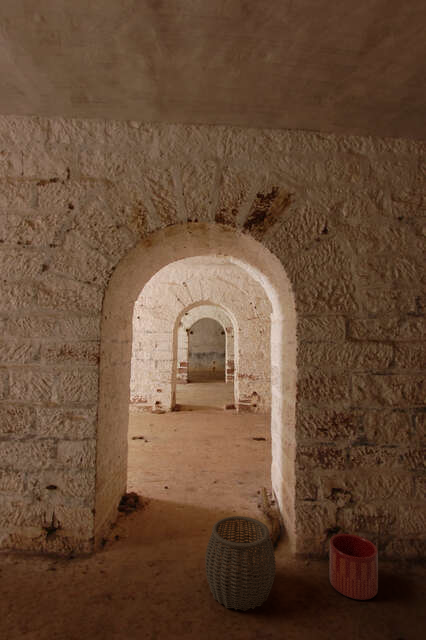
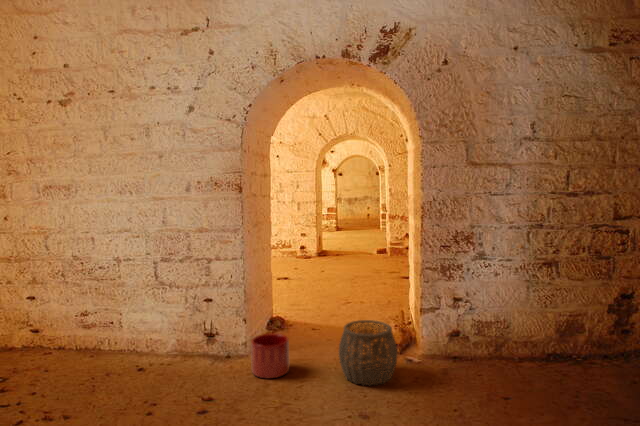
planter: present [329,534,378,600] -> present [251,334,289,379]

